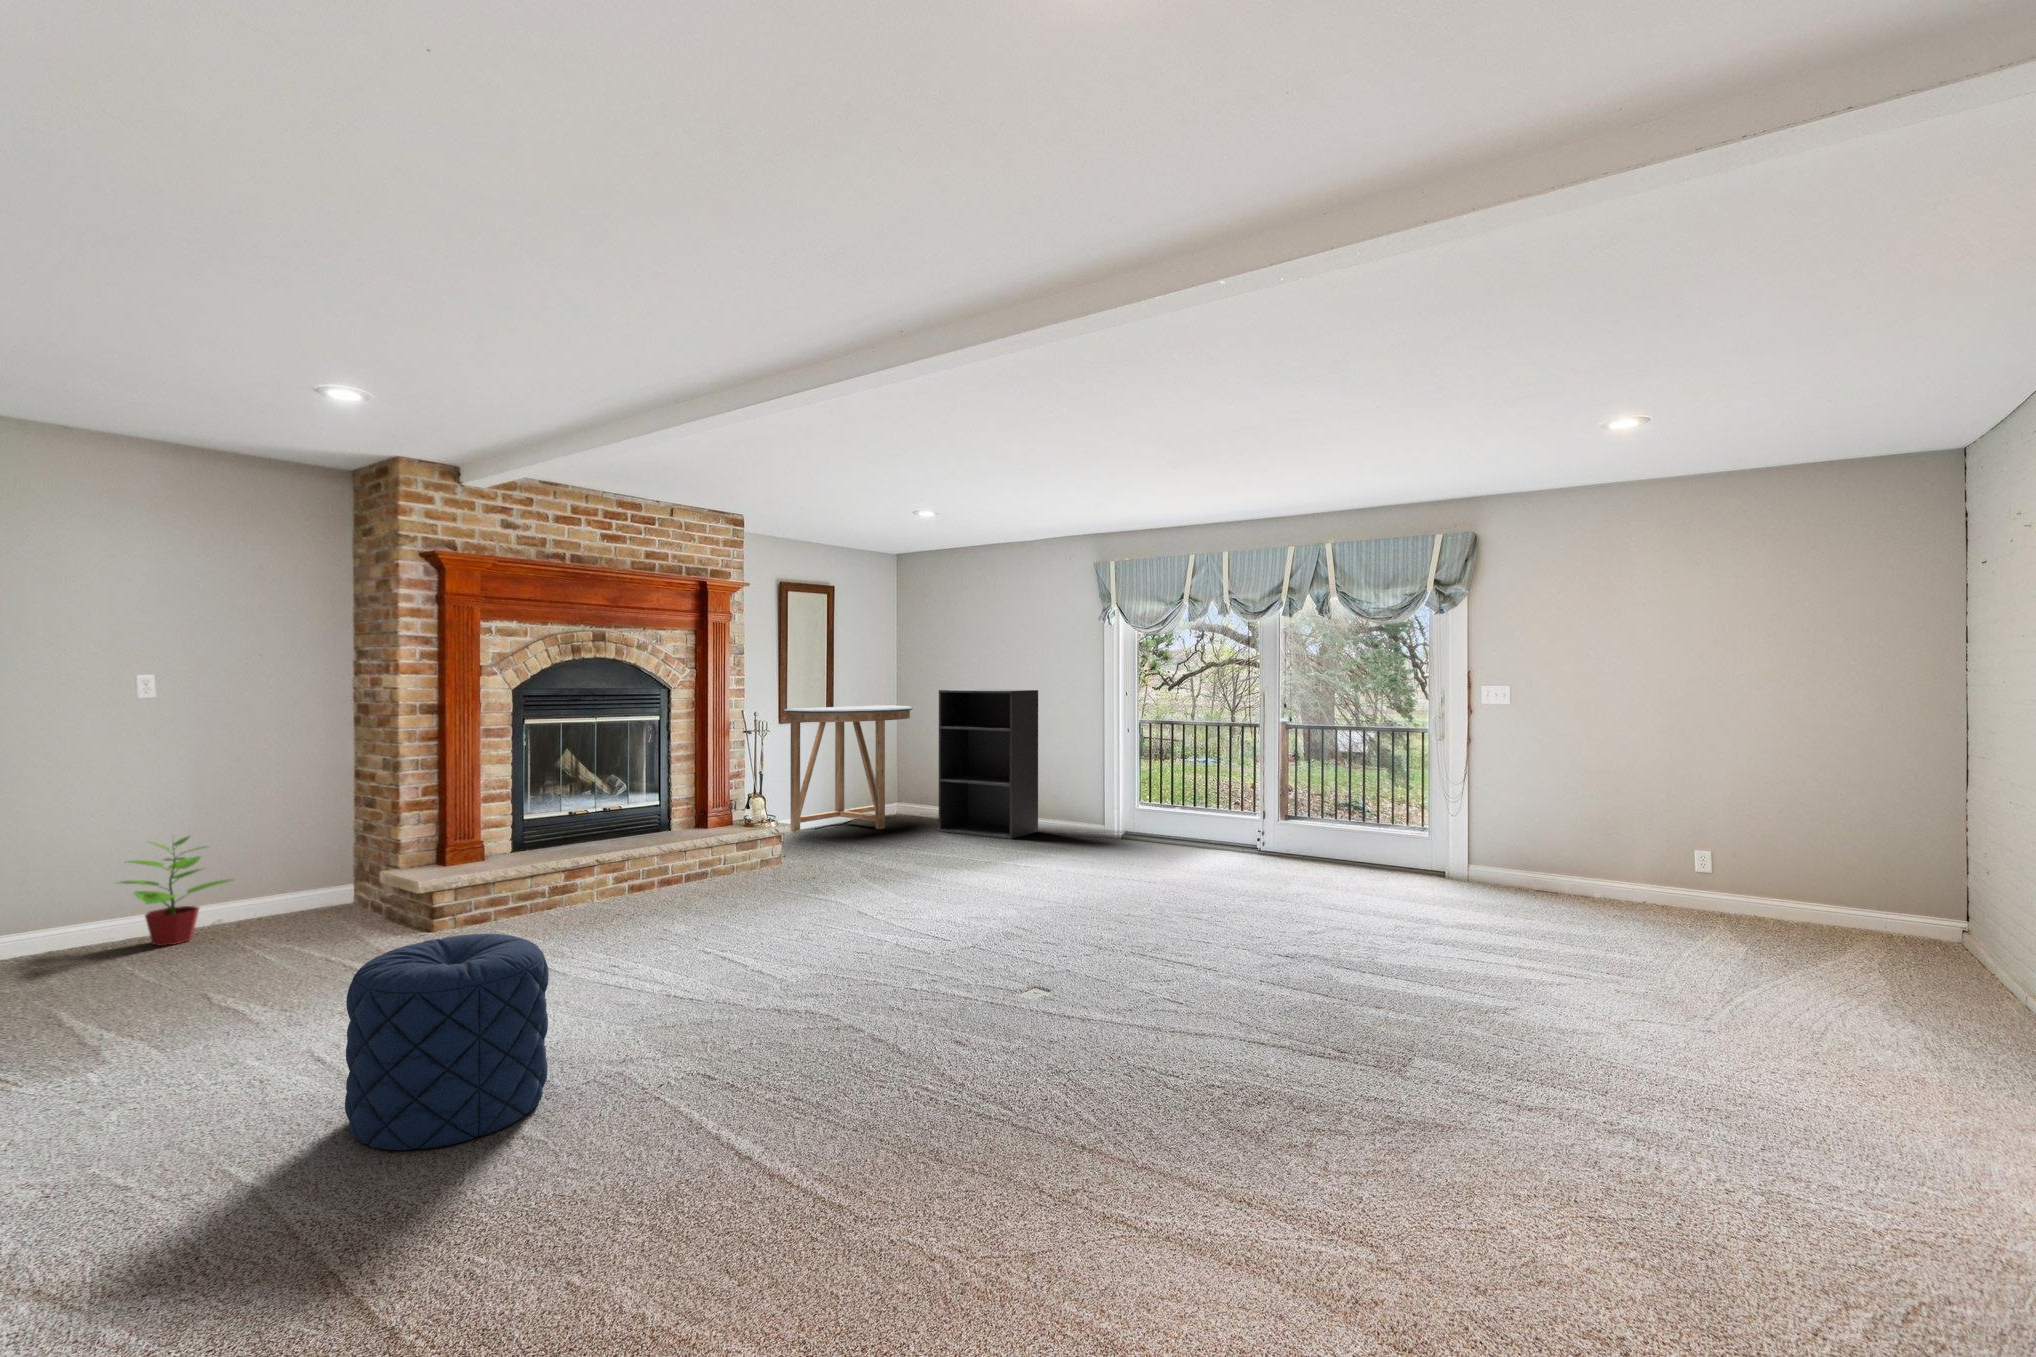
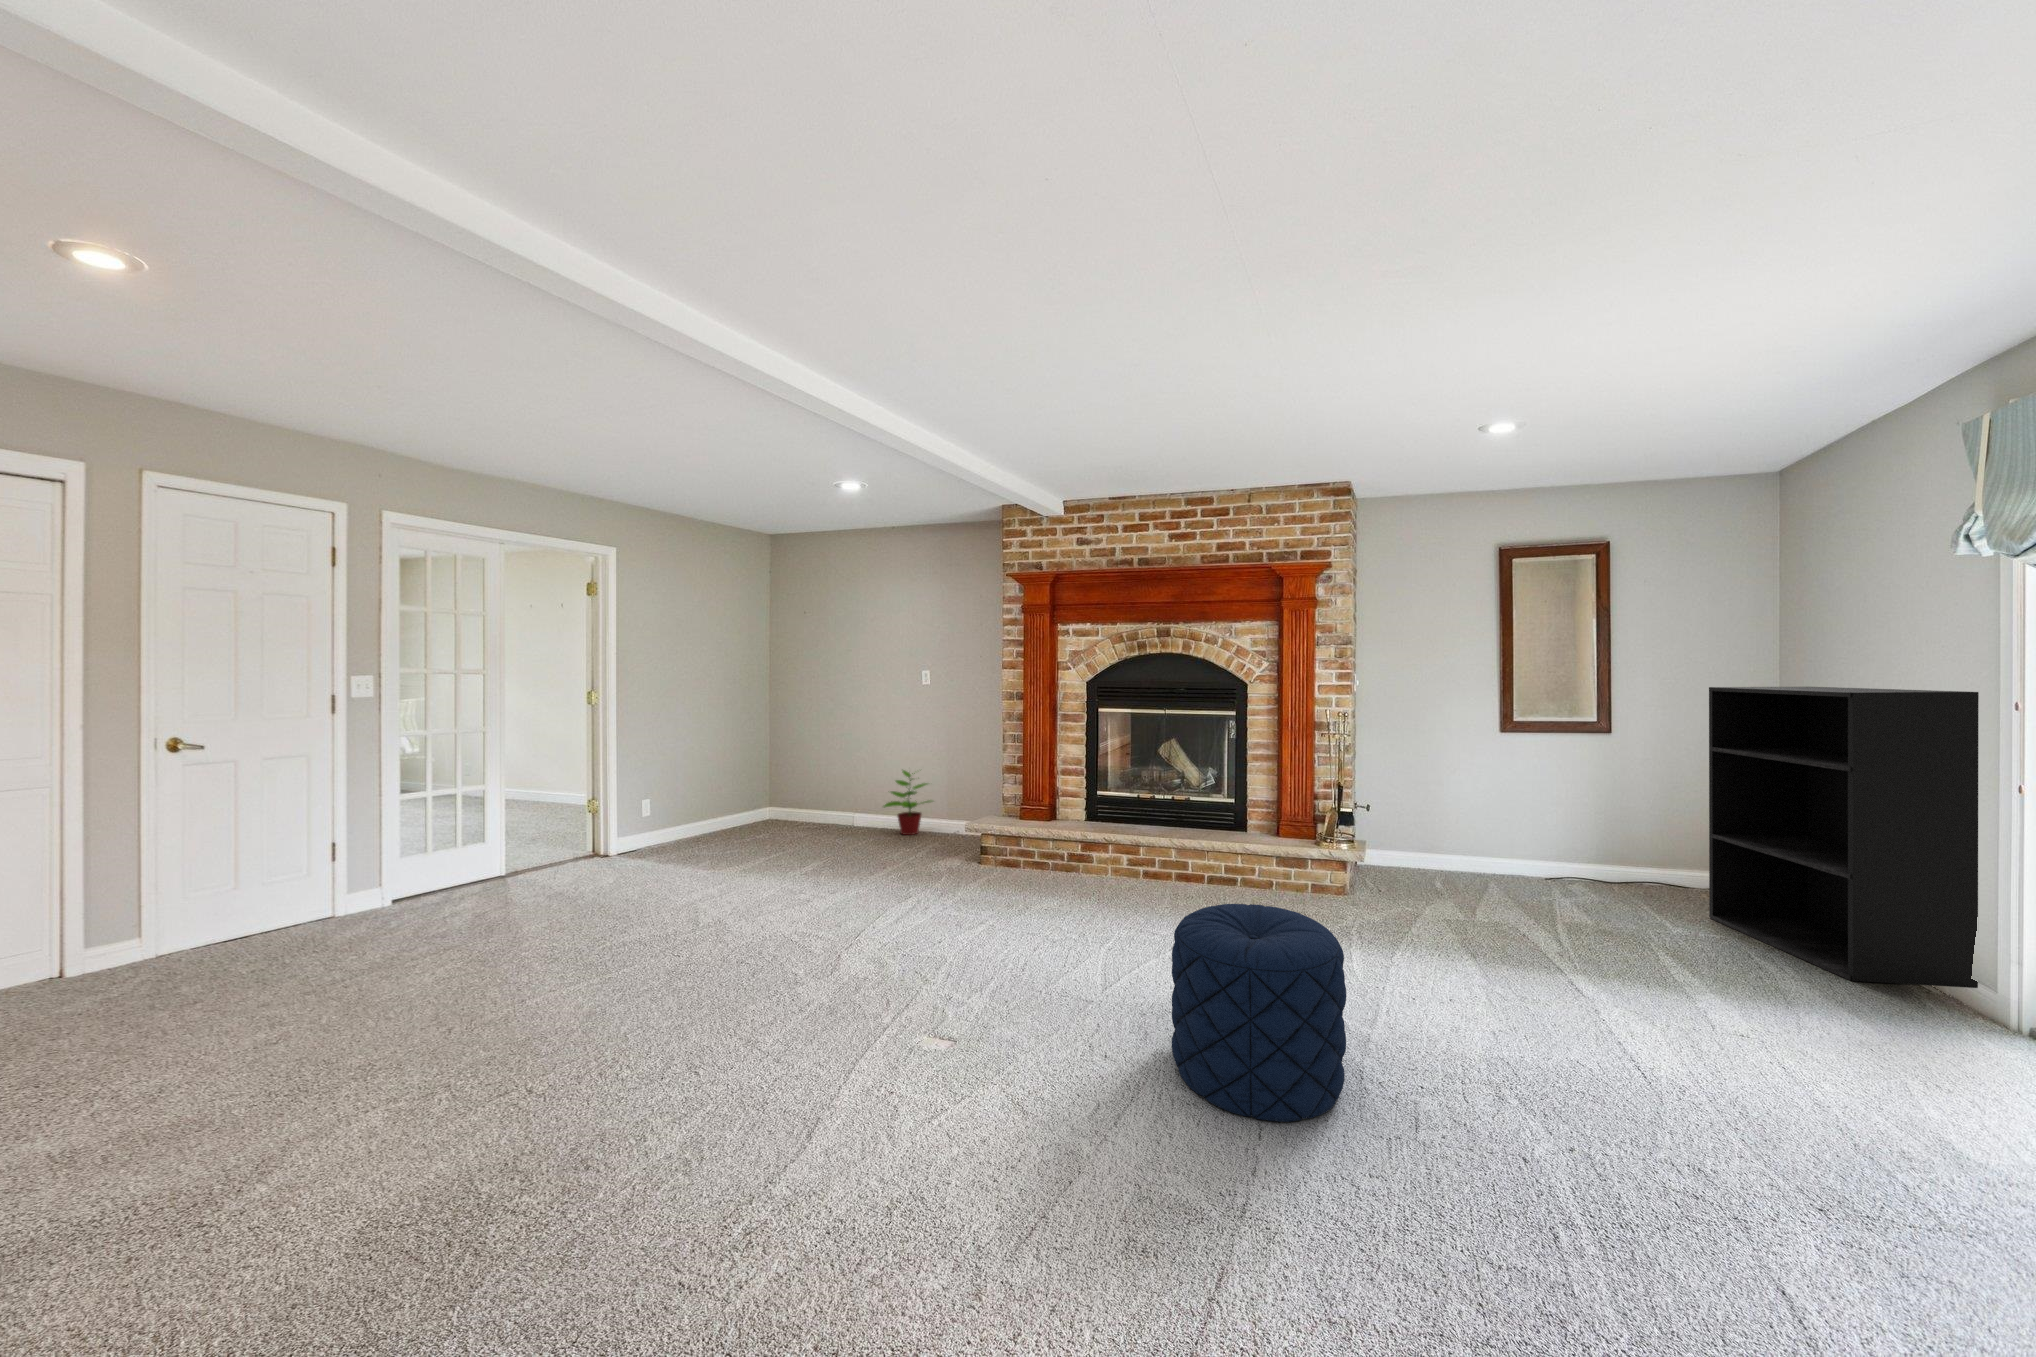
console table: present [784,705,913,831] -> none [1459,706,1703,888]
pouf: present [345,934,549,1150] -> present [1172,904,1346,1122]

